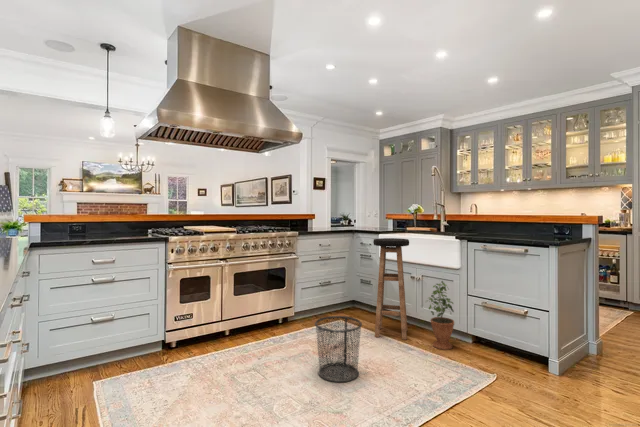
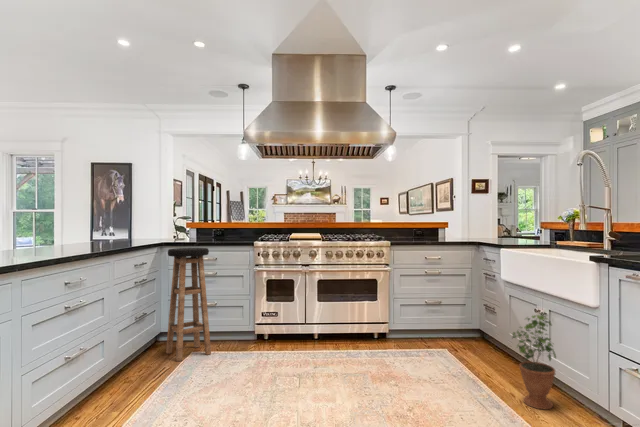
bar stool: present [373,238,409,340] -> present [166,248,211,362]
waste bin: present [315,316,362,382] -> none [338,332,391,405]

